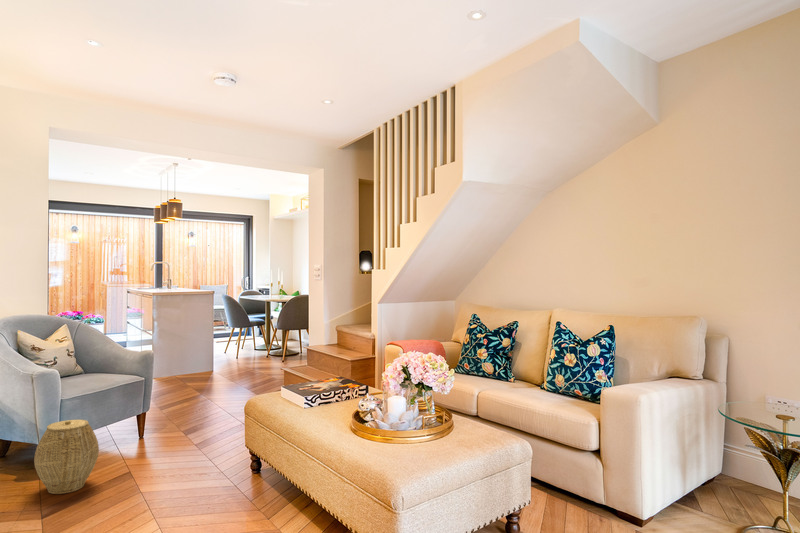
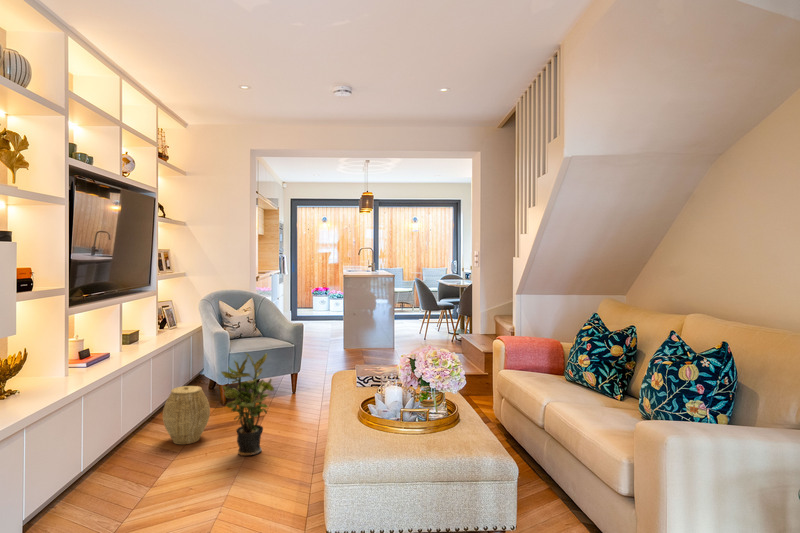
potted plant: none [135,369,194,491] -> present [221,353,274,456]

